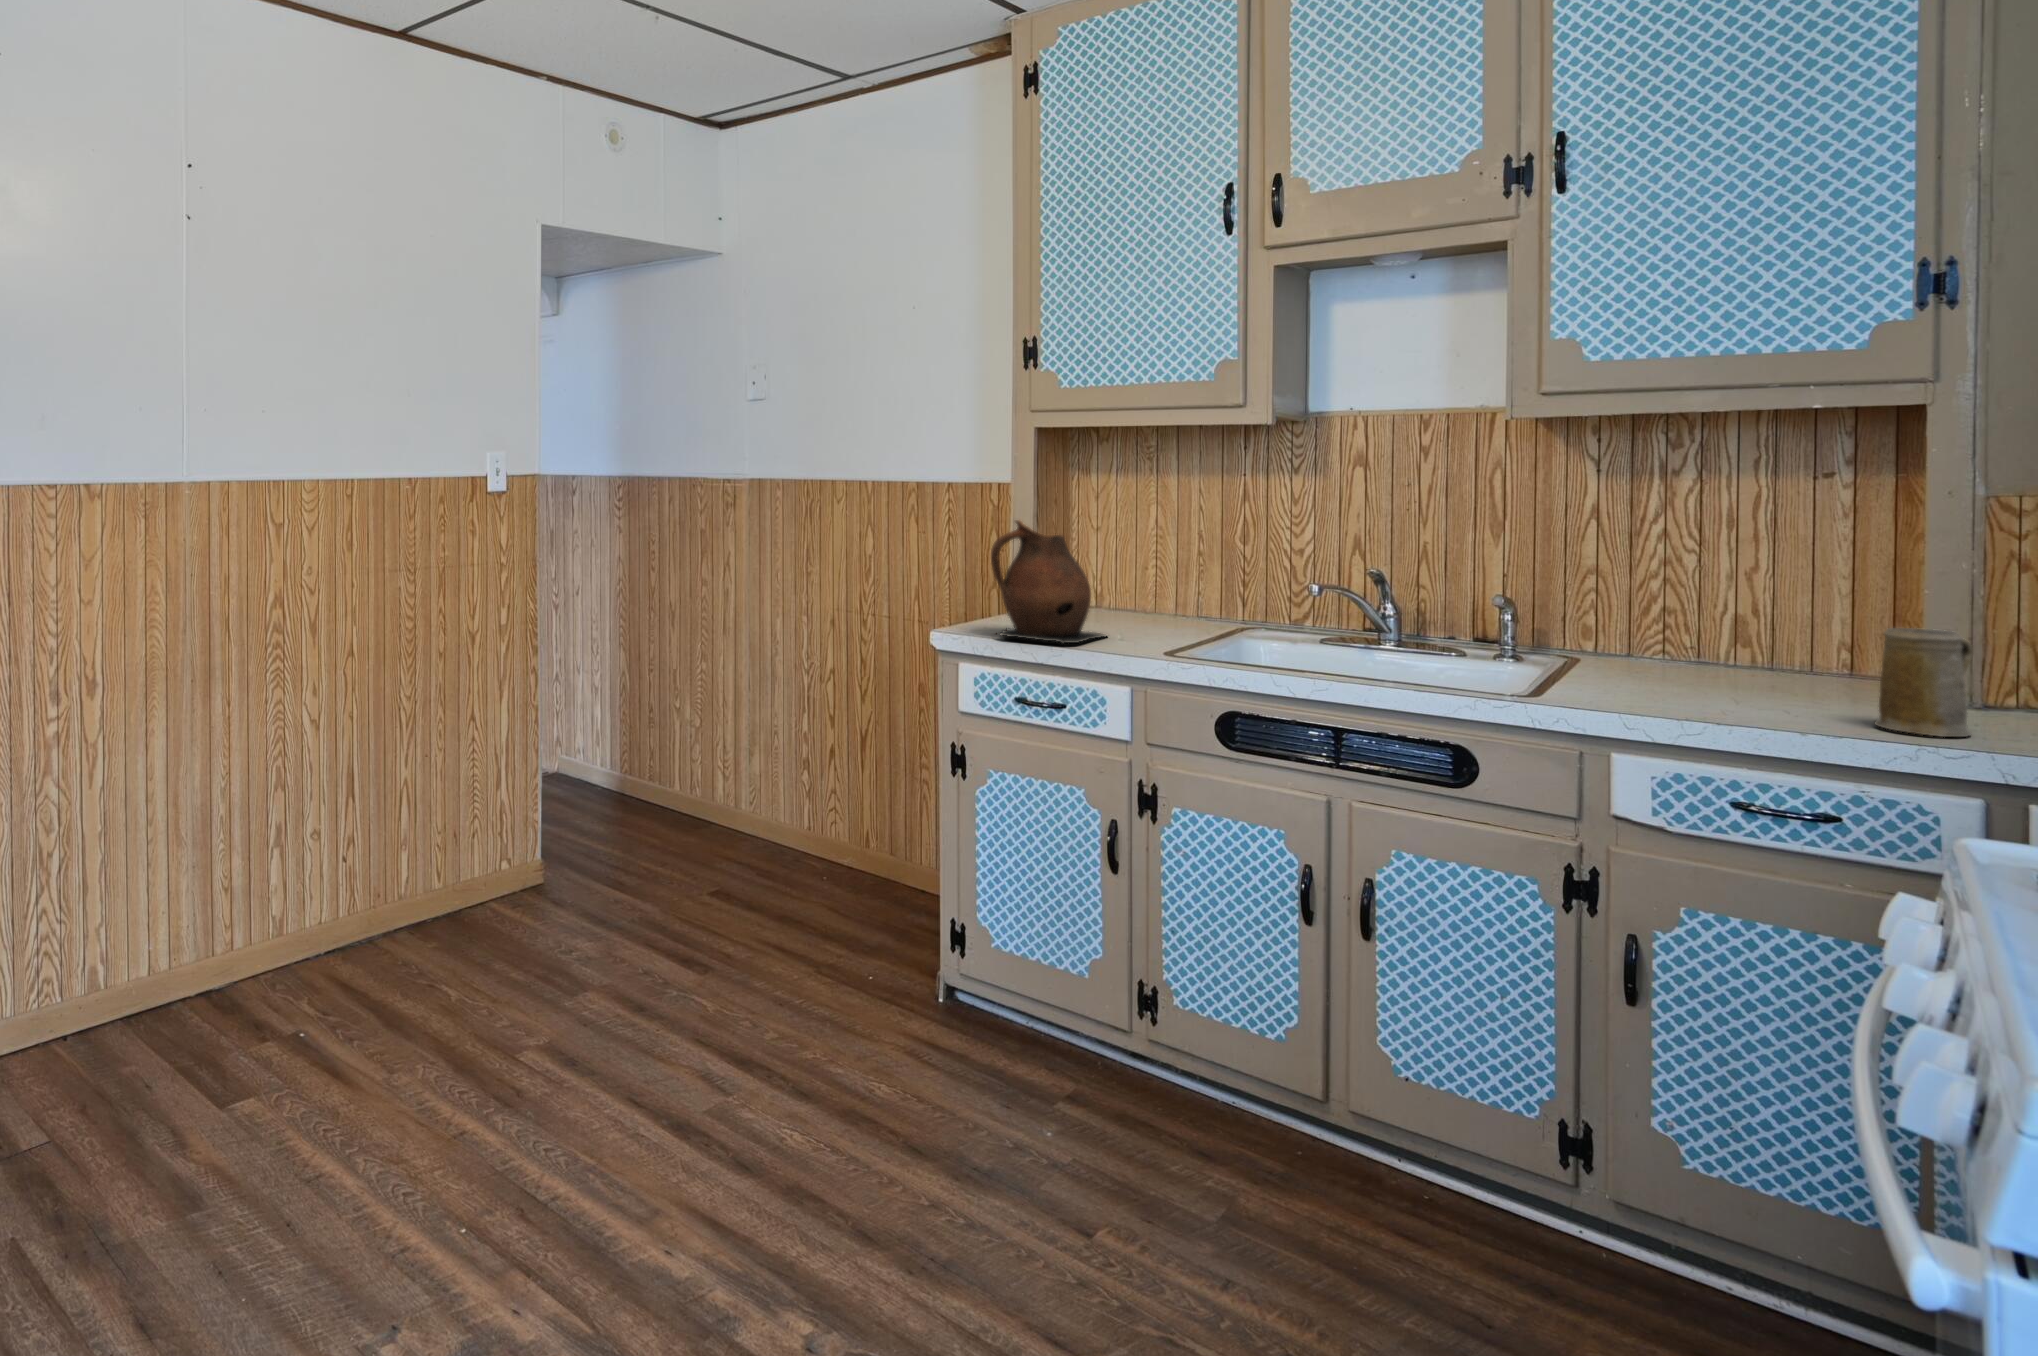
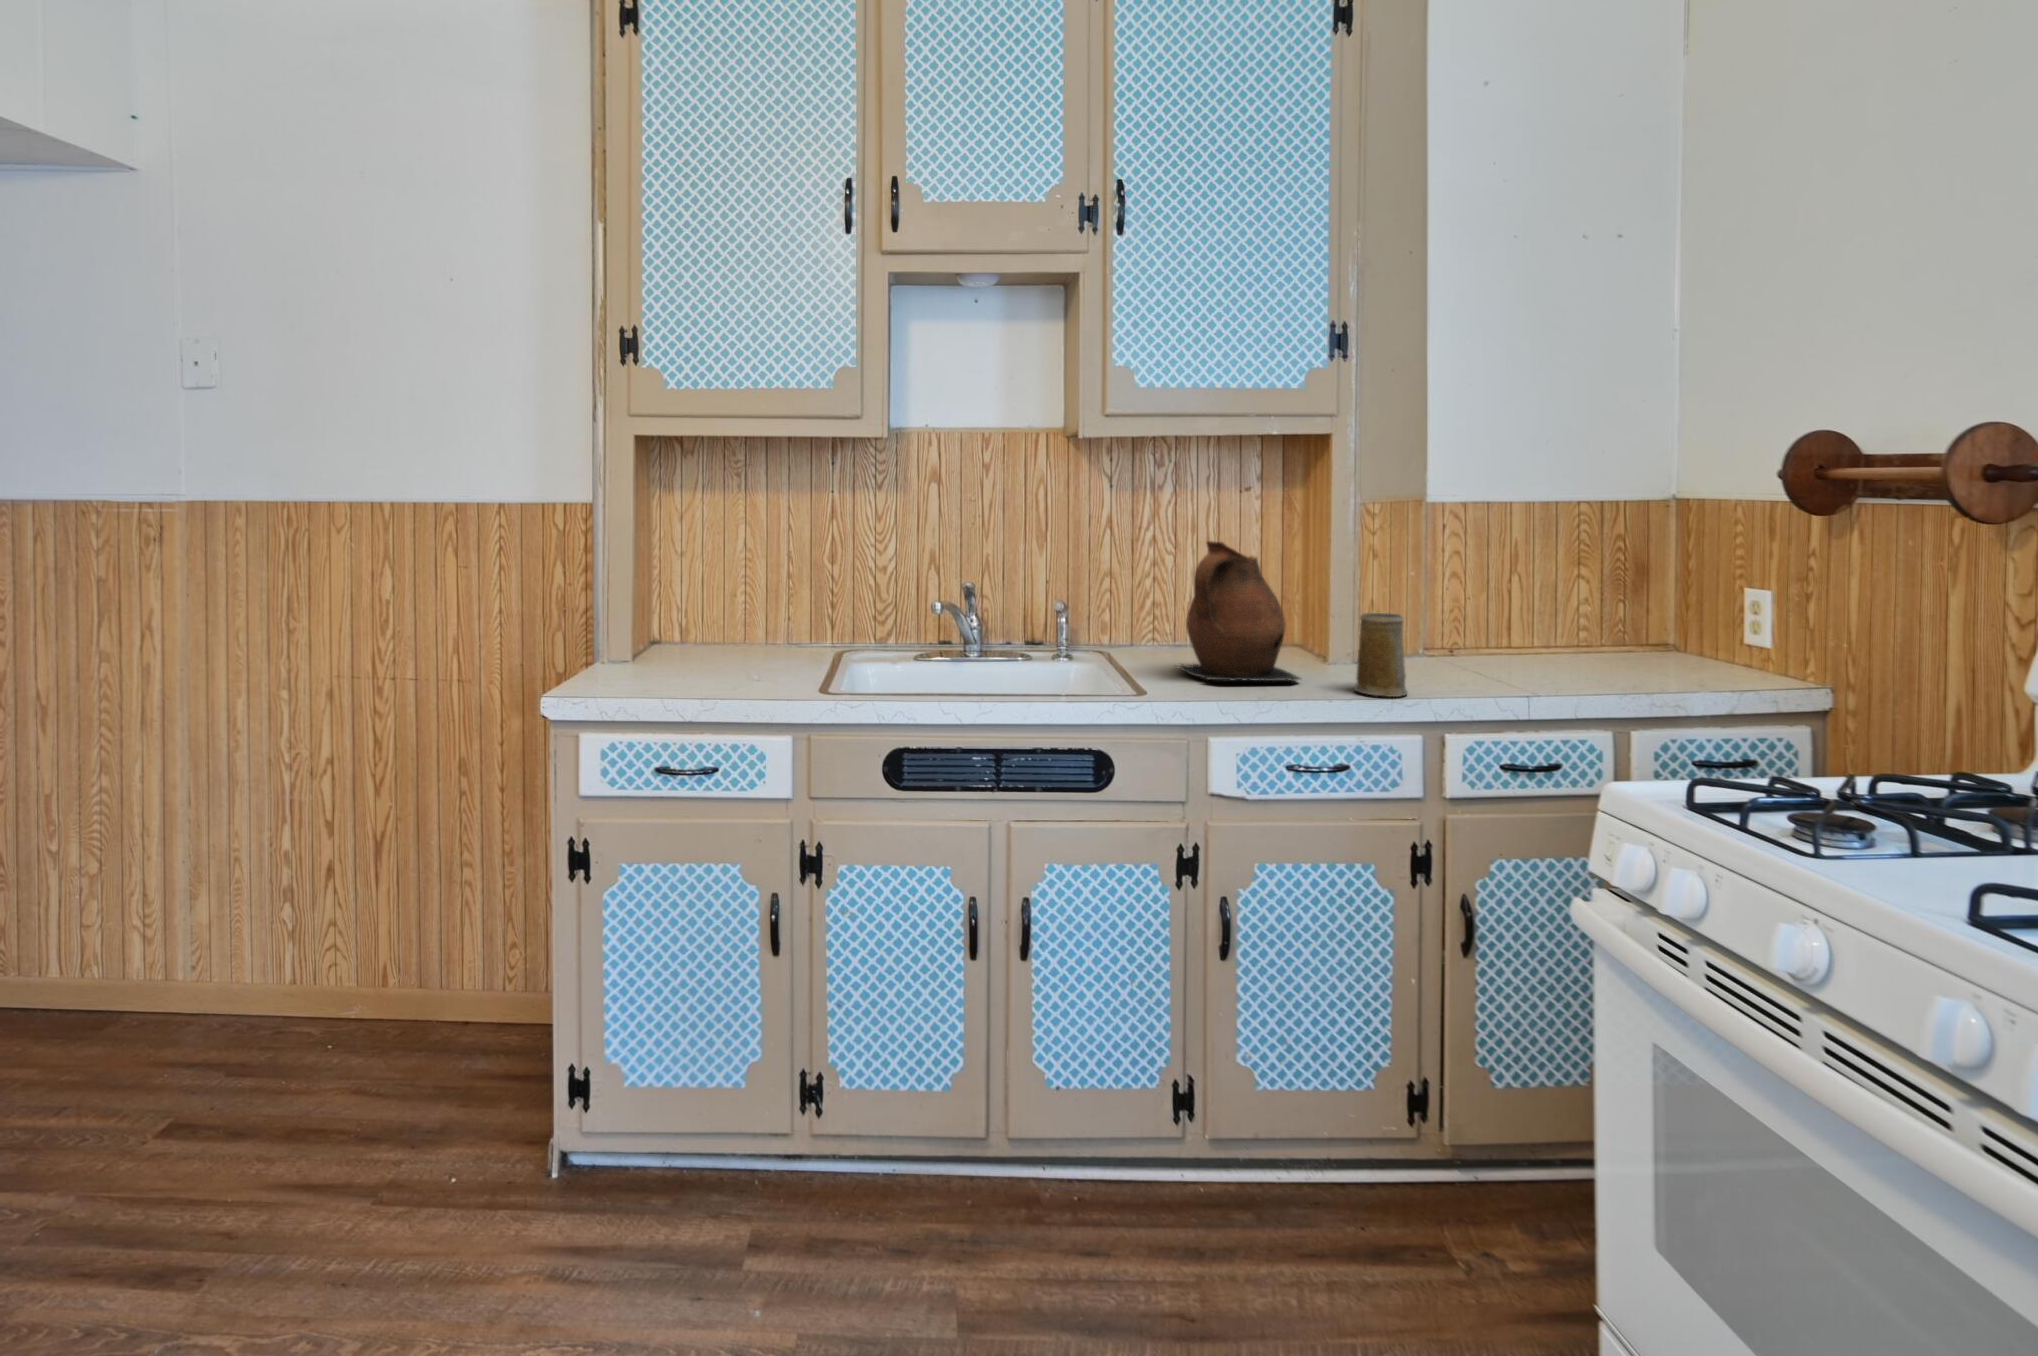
ceramic pitcher: present [991,520,1106,644] -> present [1181,541,1300,682]

